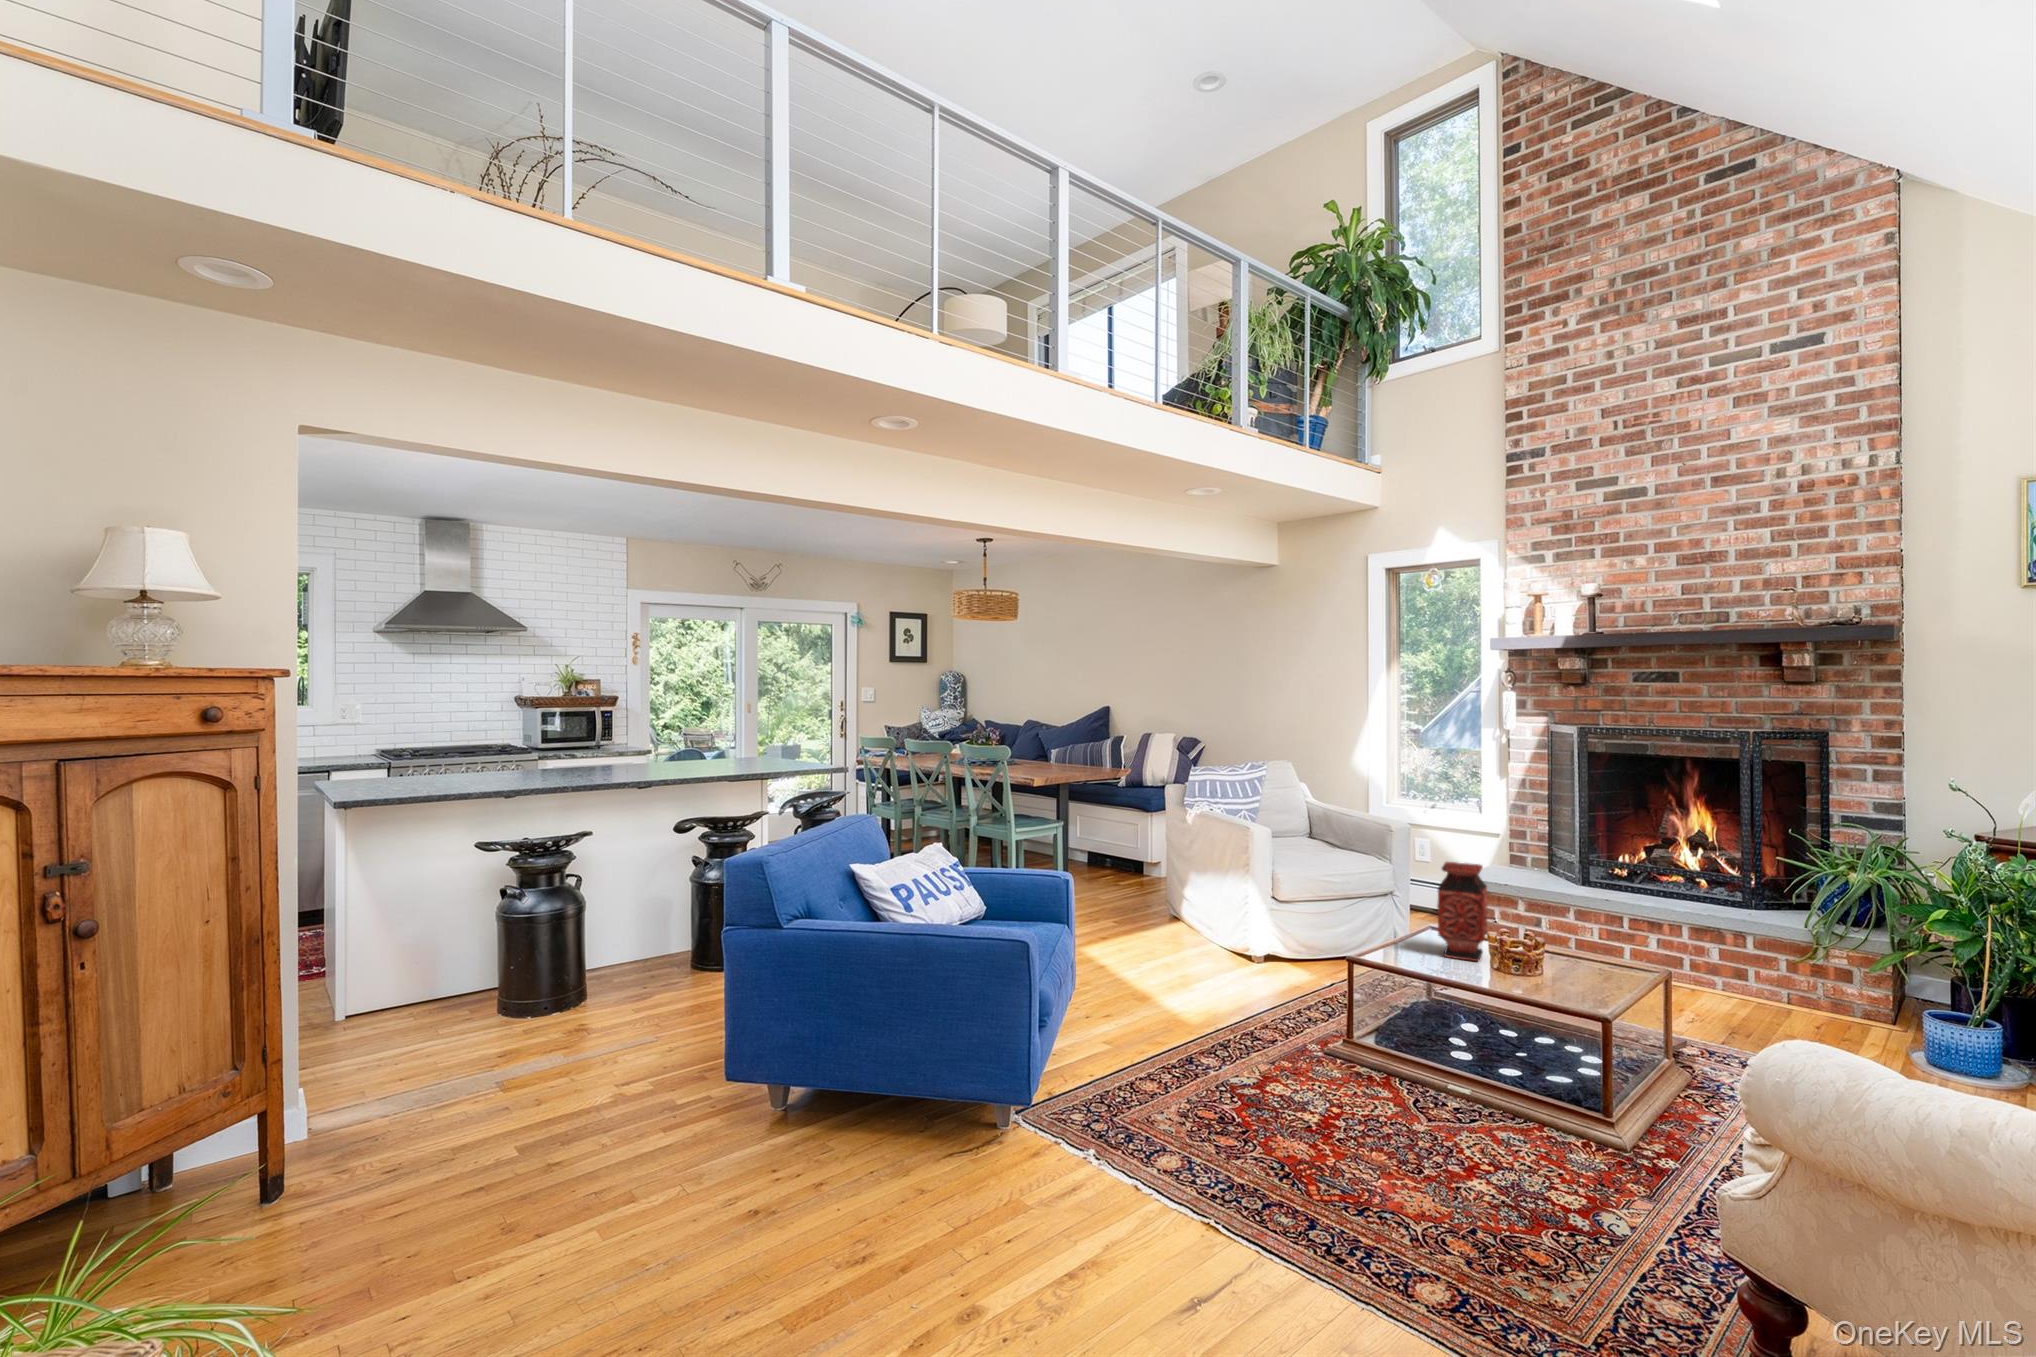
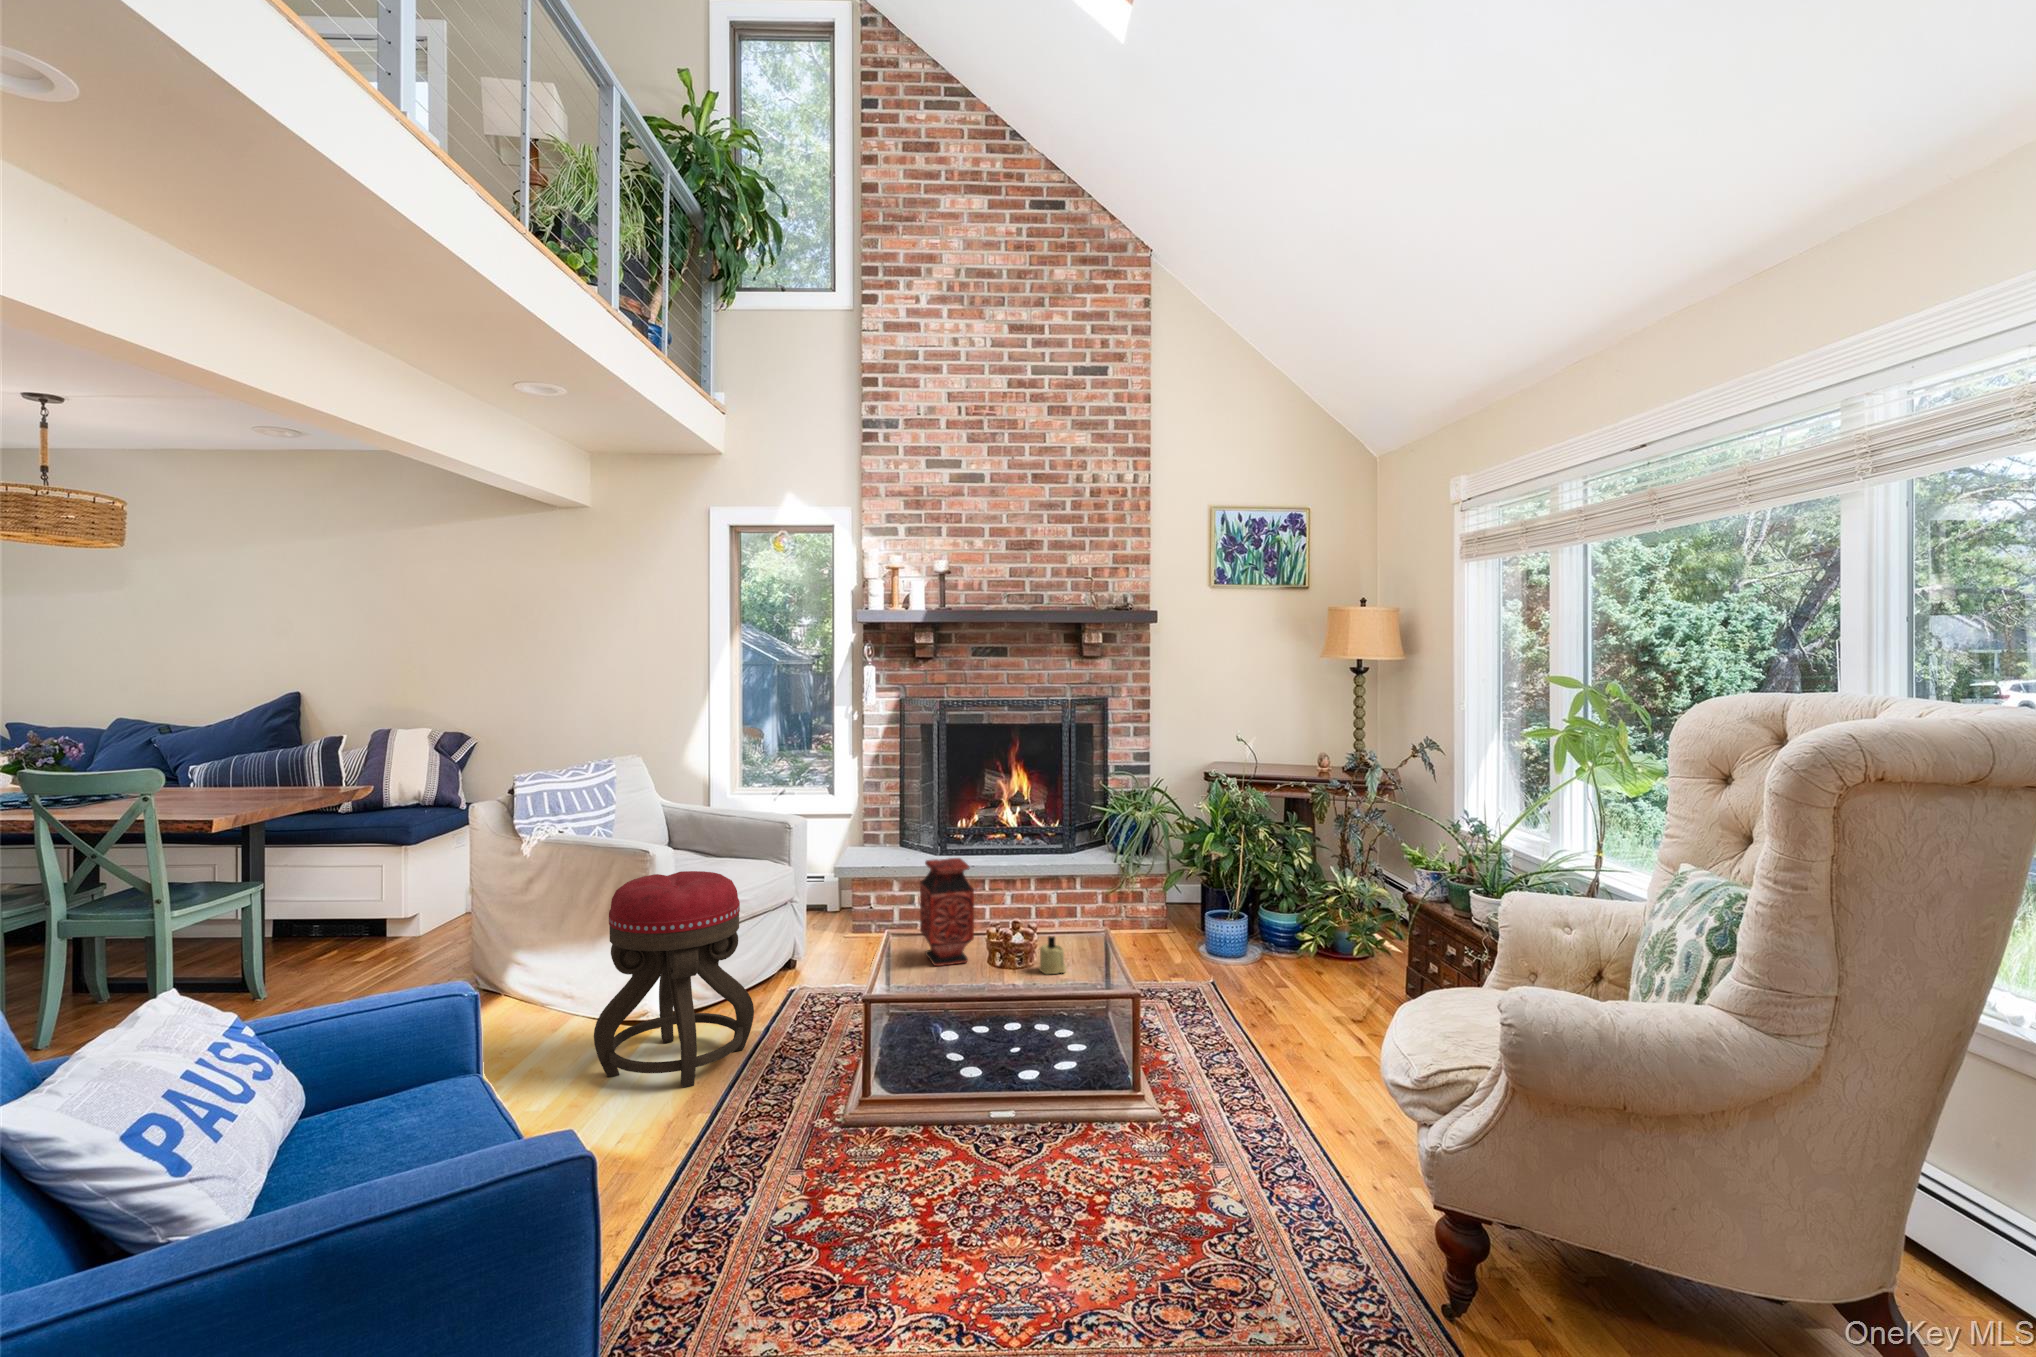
ottoman: none [1194,844,1312,1003] -> present [594,871,754,1088]
candle: none [1541,951,1572,990] -> present [1039,936,1067,974]

